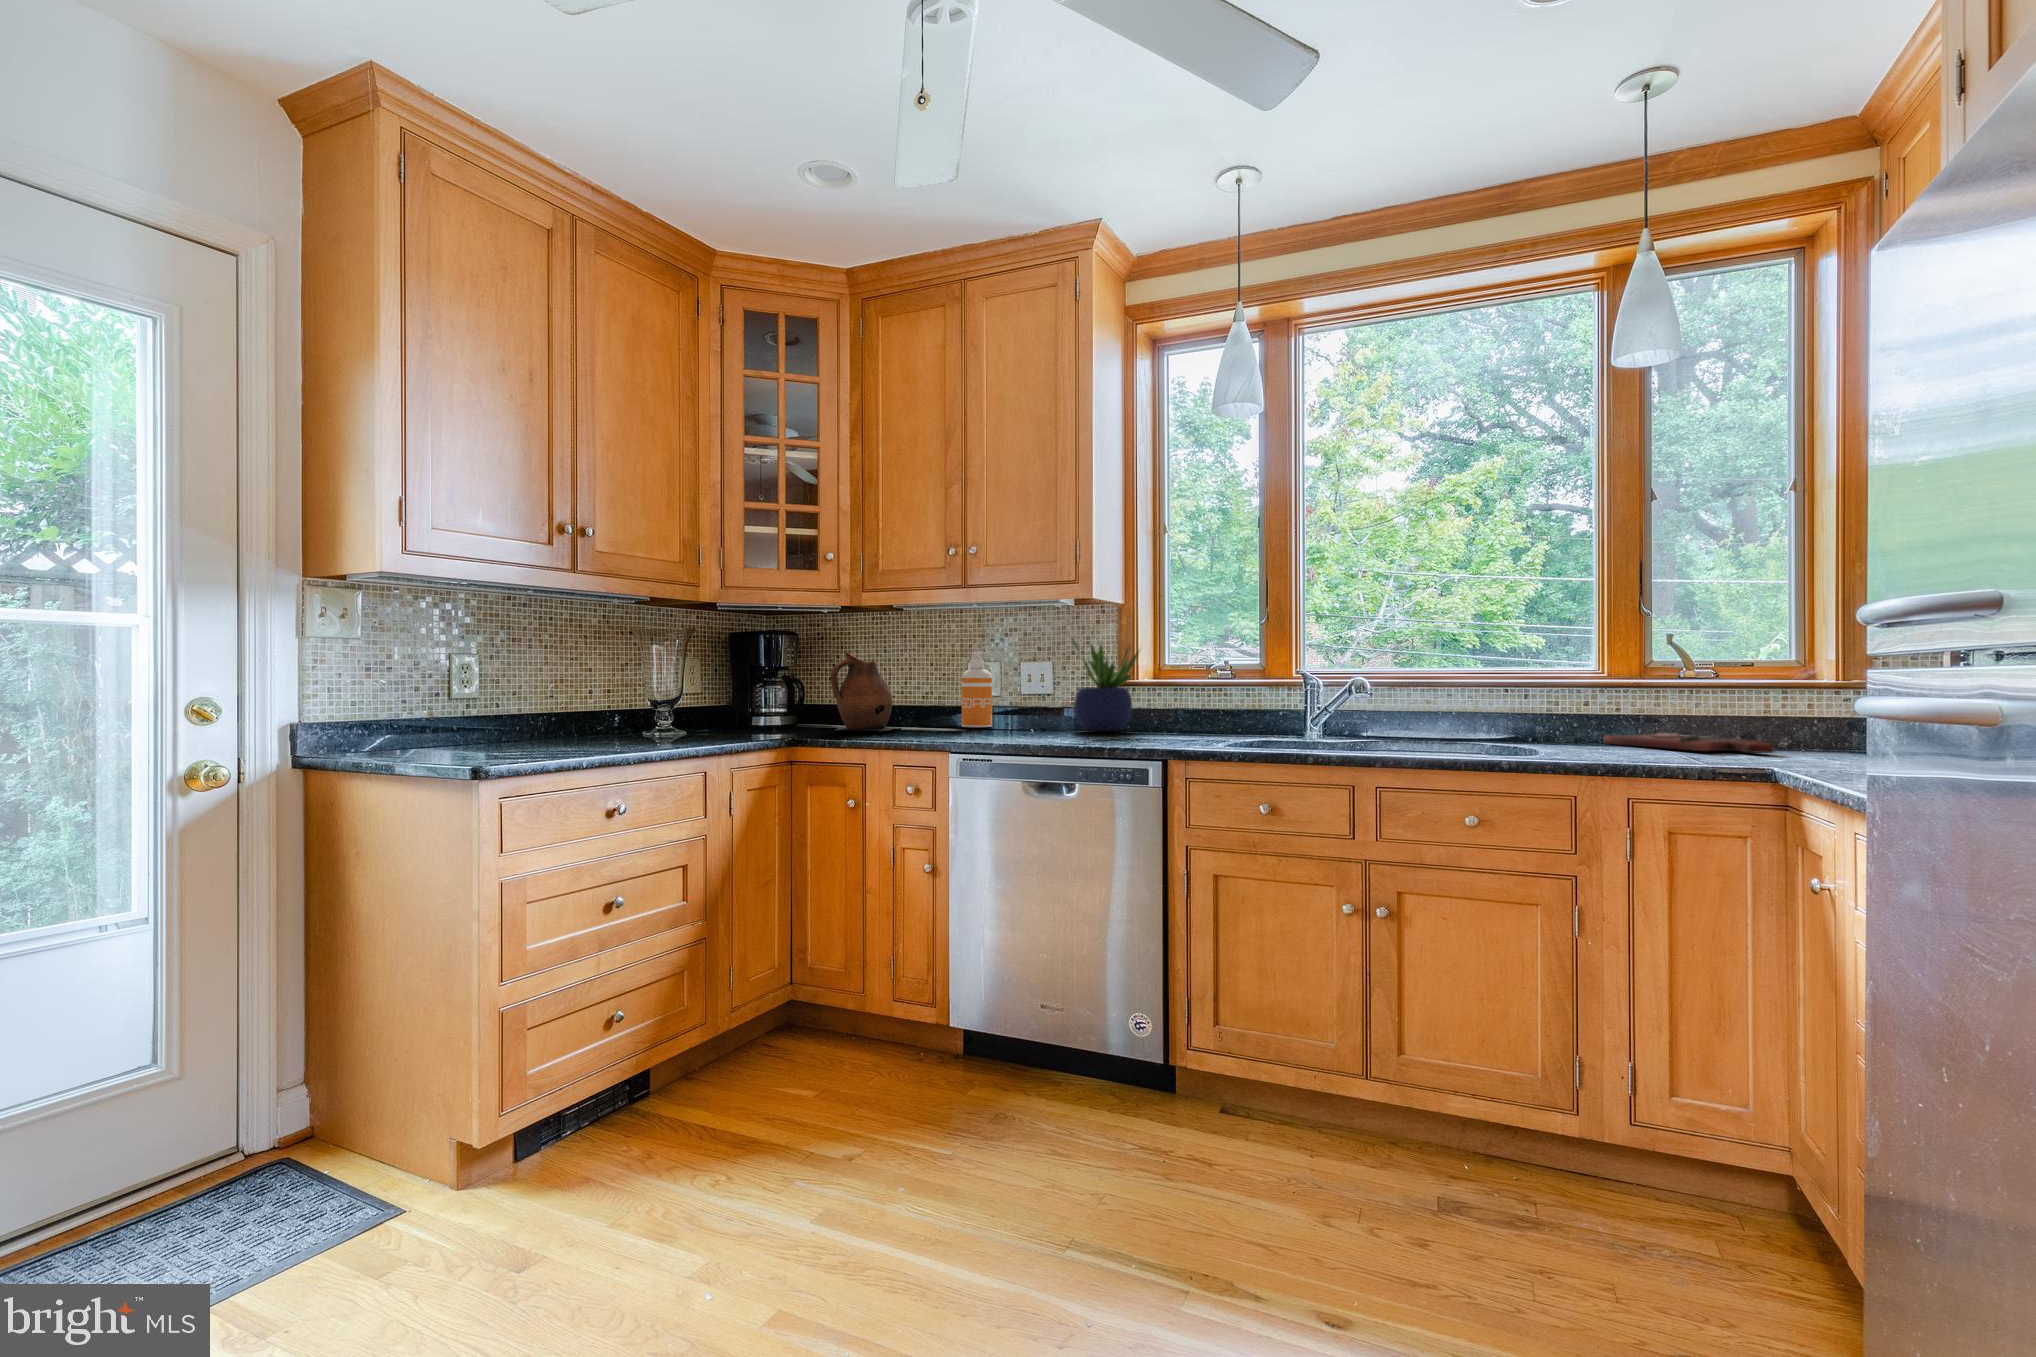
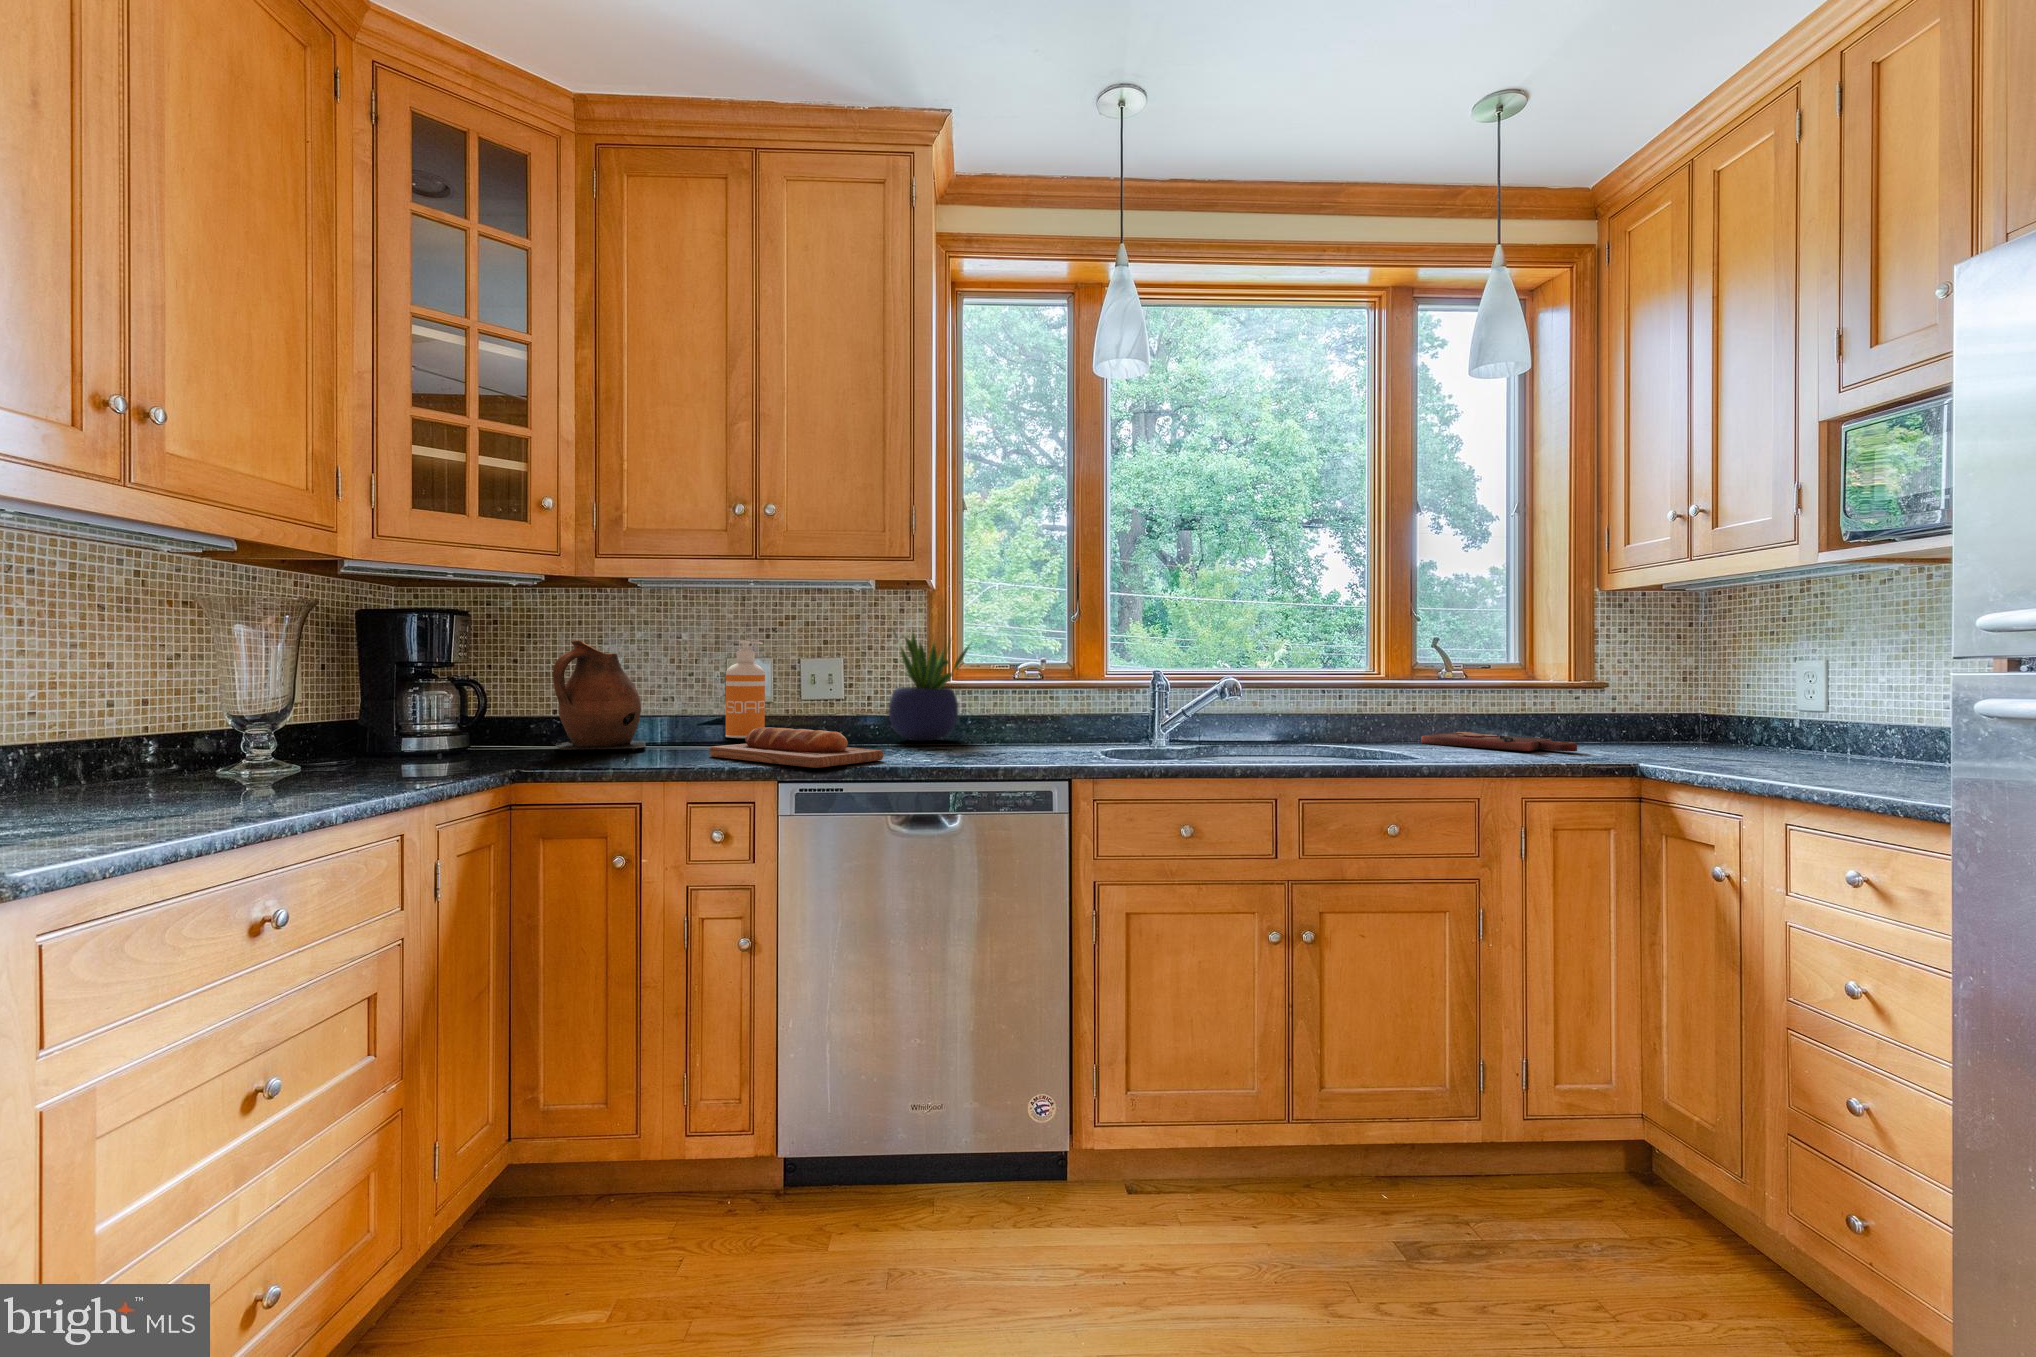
bread loaf: none [923,716,1035,744] -> present [710,727,883,768]

